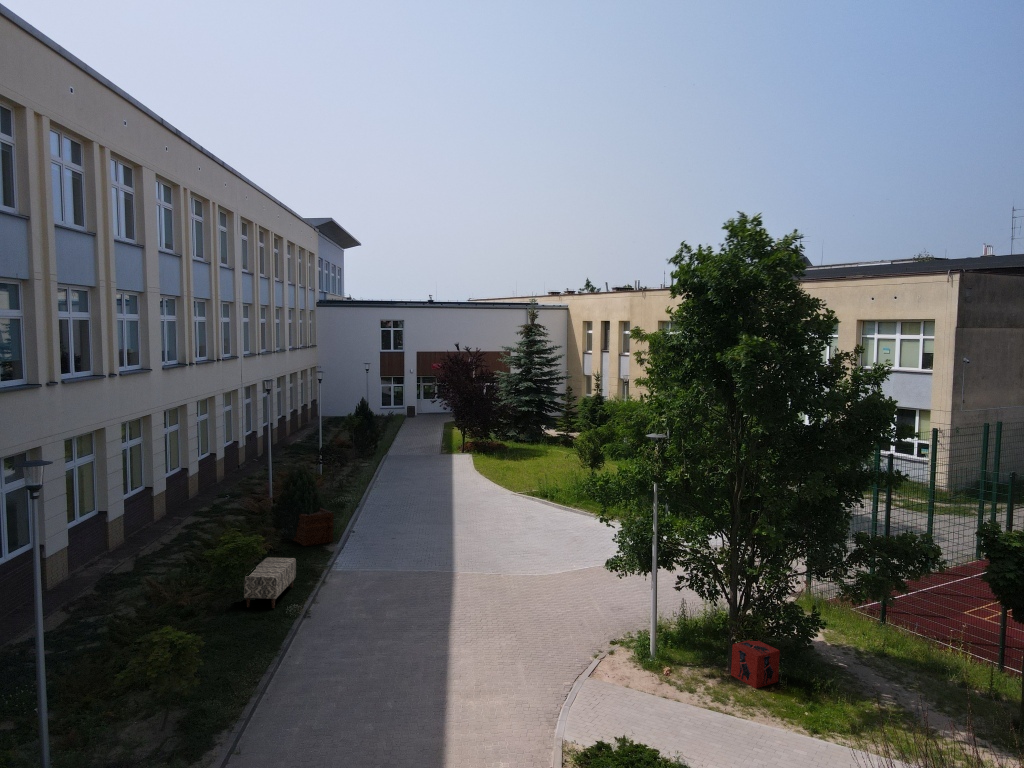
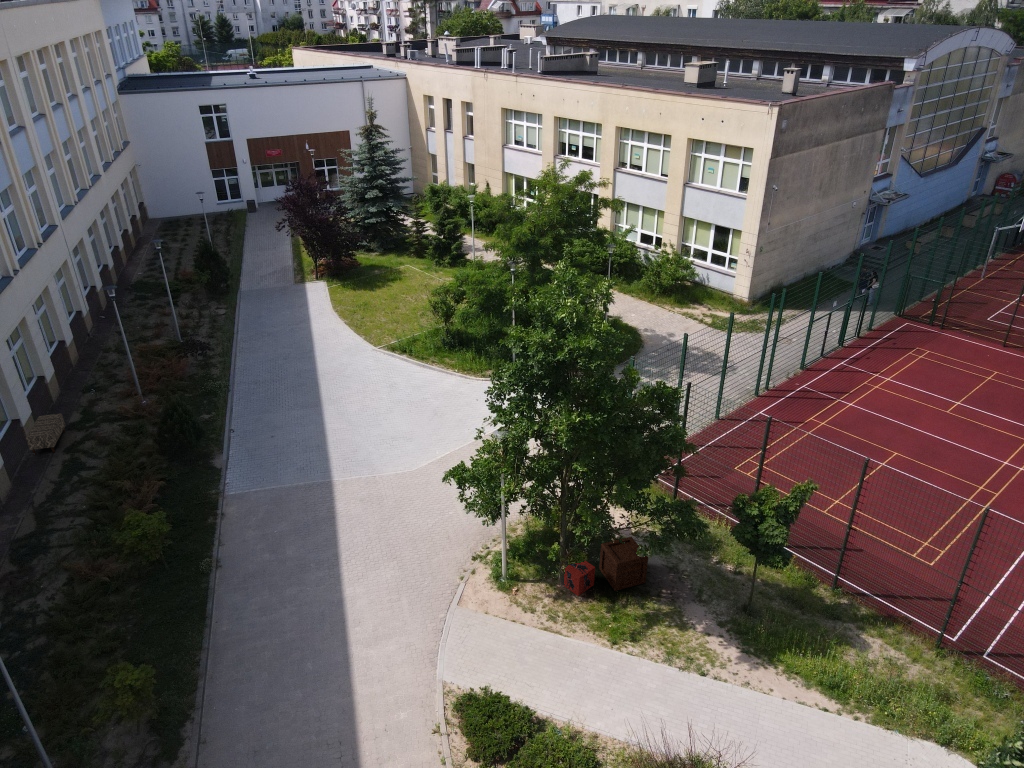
wooden crate: present [292,508,334,546] -> present [599,537,648,591]
bench: present [244,557,296,608] -> present [26,414,65,455]

